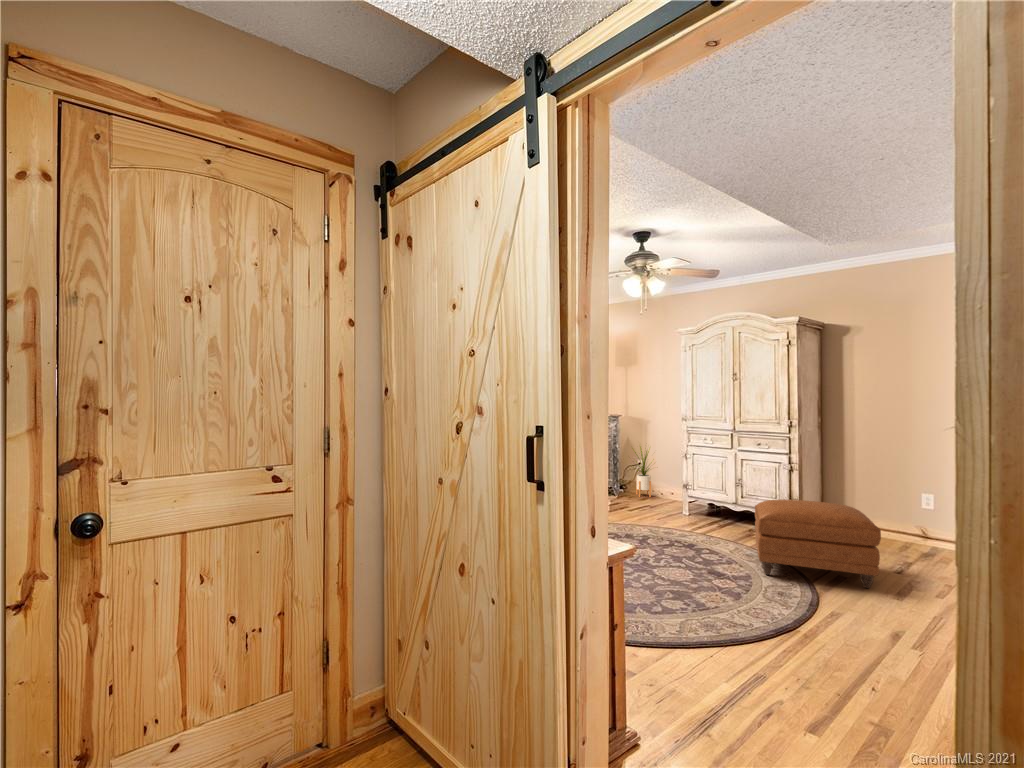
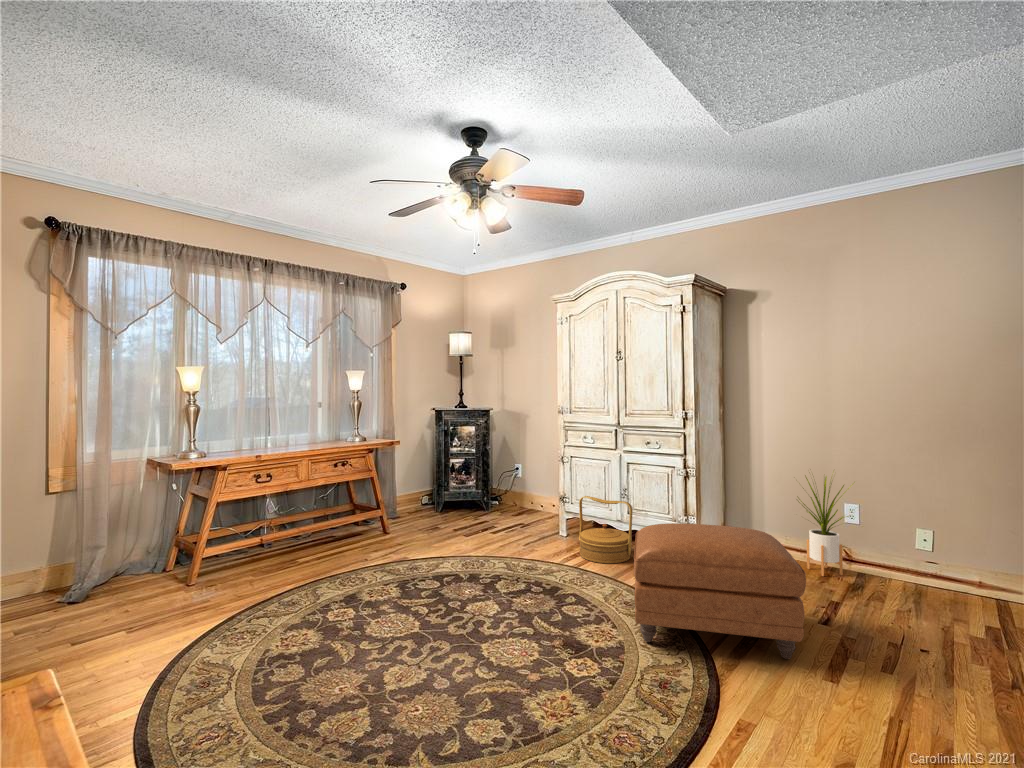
house plant: present [632,446,652,497] -> present [797,475,853,576]
woven basket: none [703,483,747,532] -> present [579,496,633,563]

